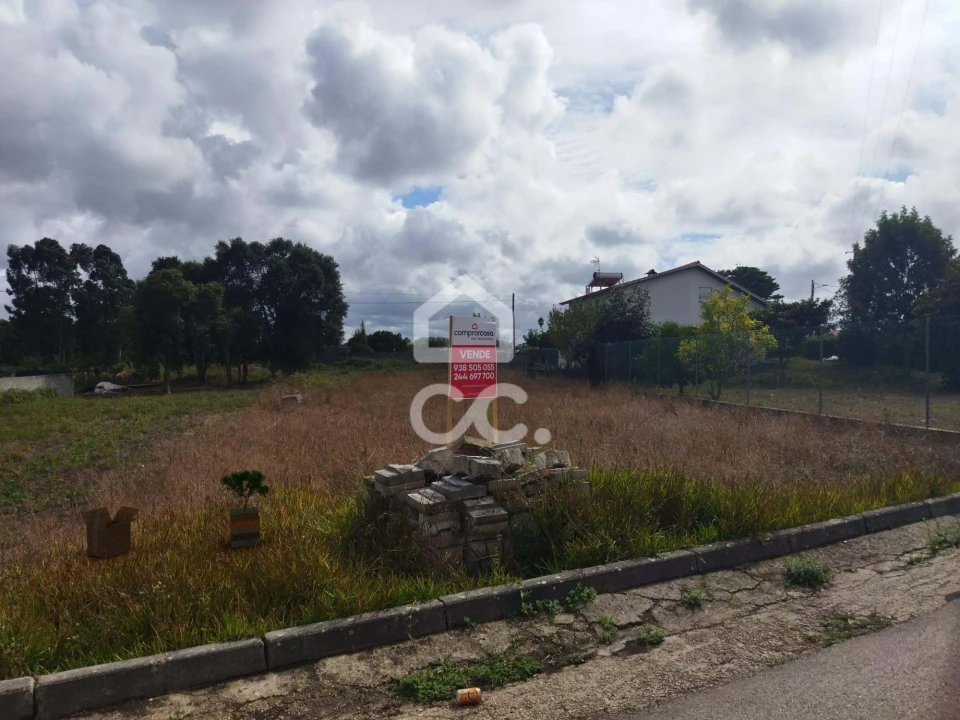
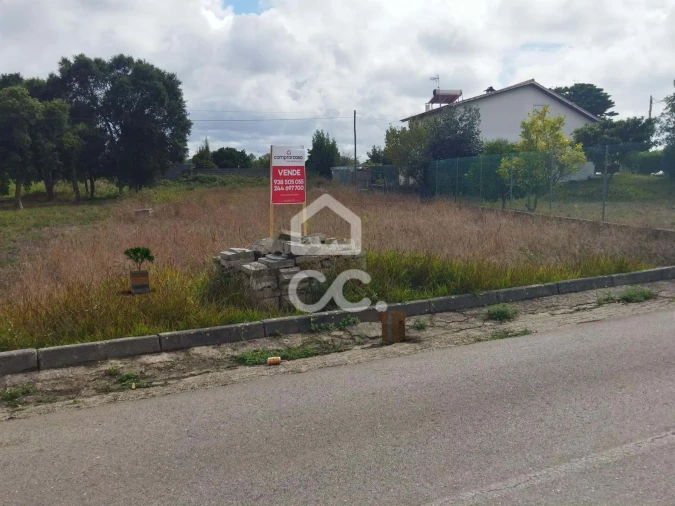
cardboard box: present [80,506,139,558] -> present [376,310,411,343]

